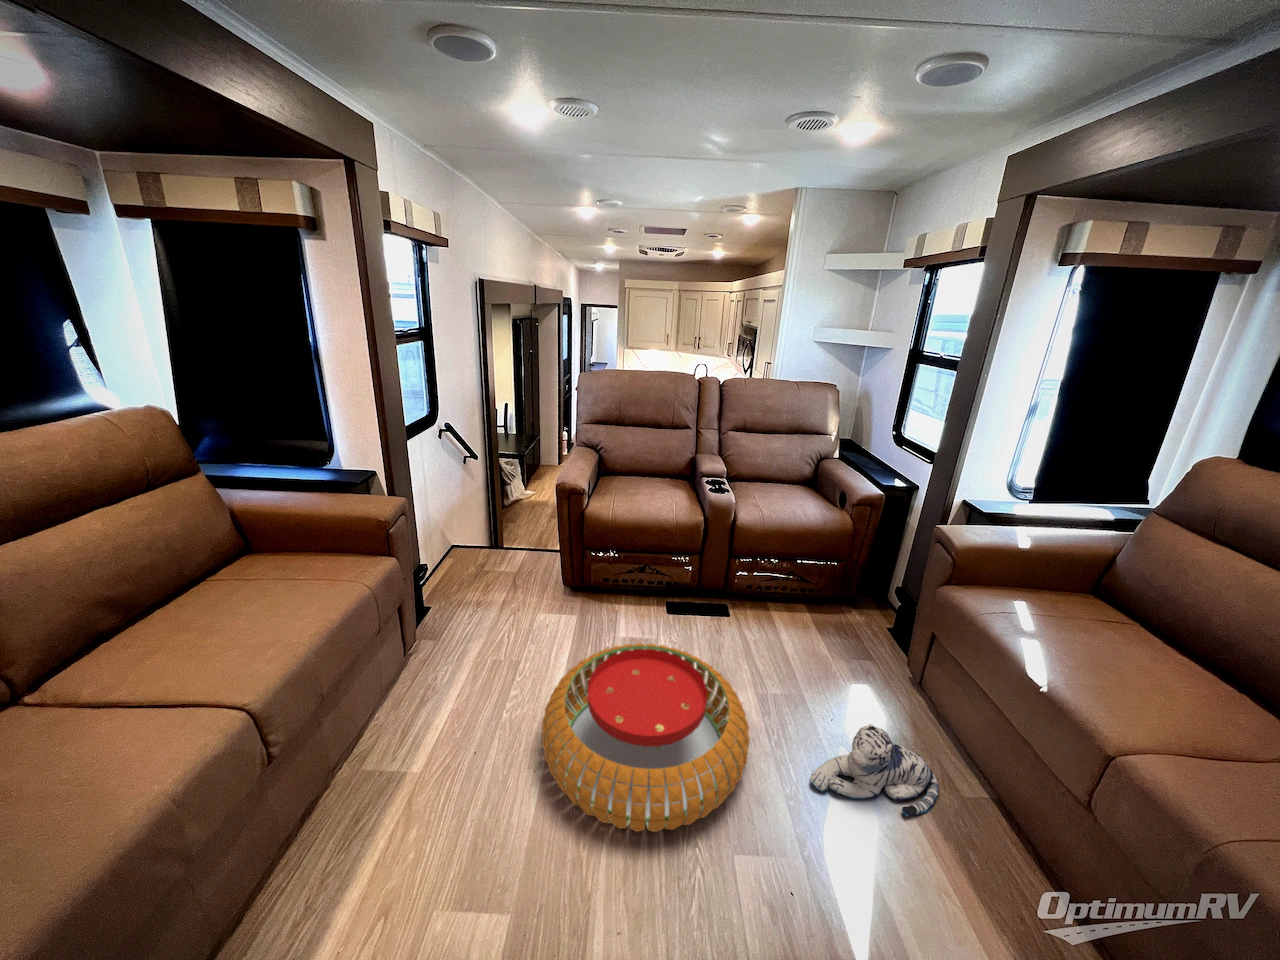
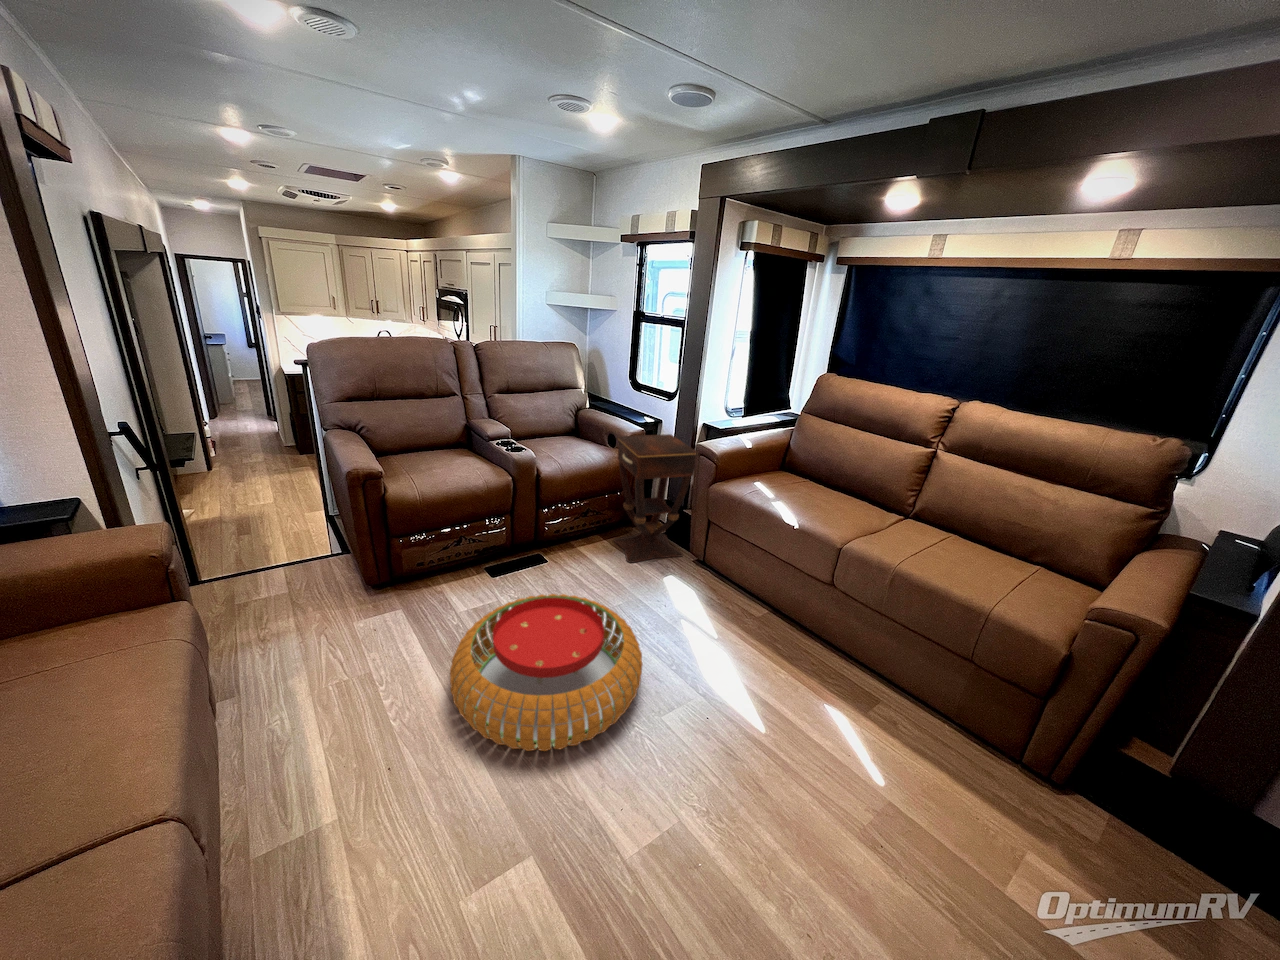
side table: none [816,497,934,668] -> present [614,434,696,563]
plush toy: present [810,724,939,816] -> none [676,590,745,650]

